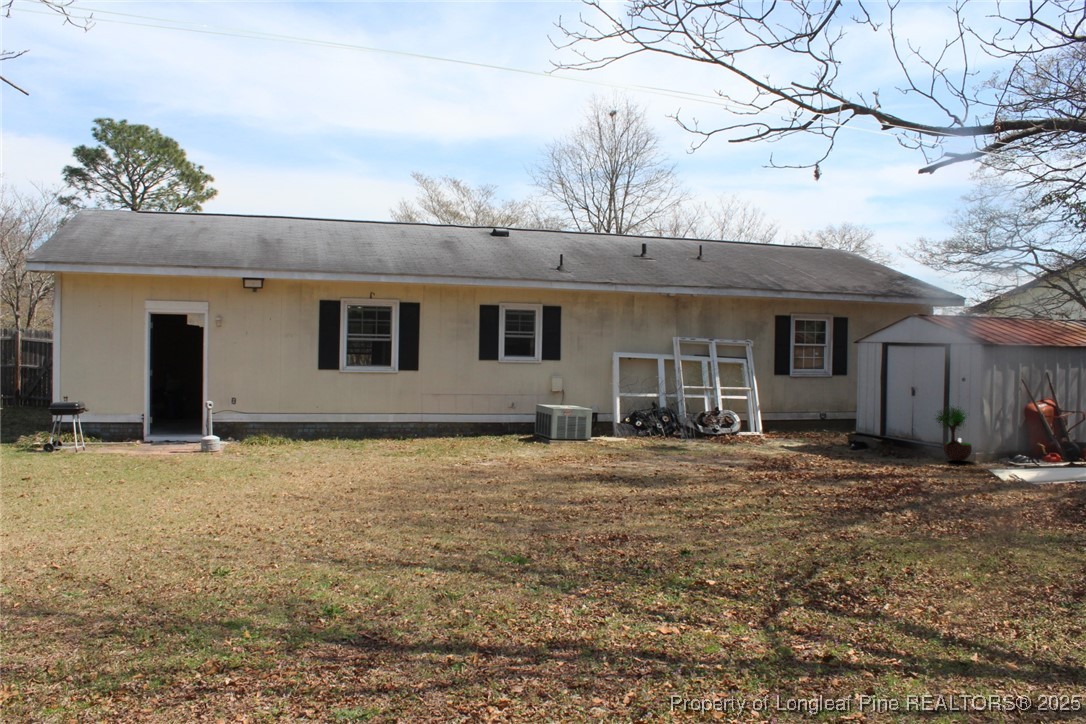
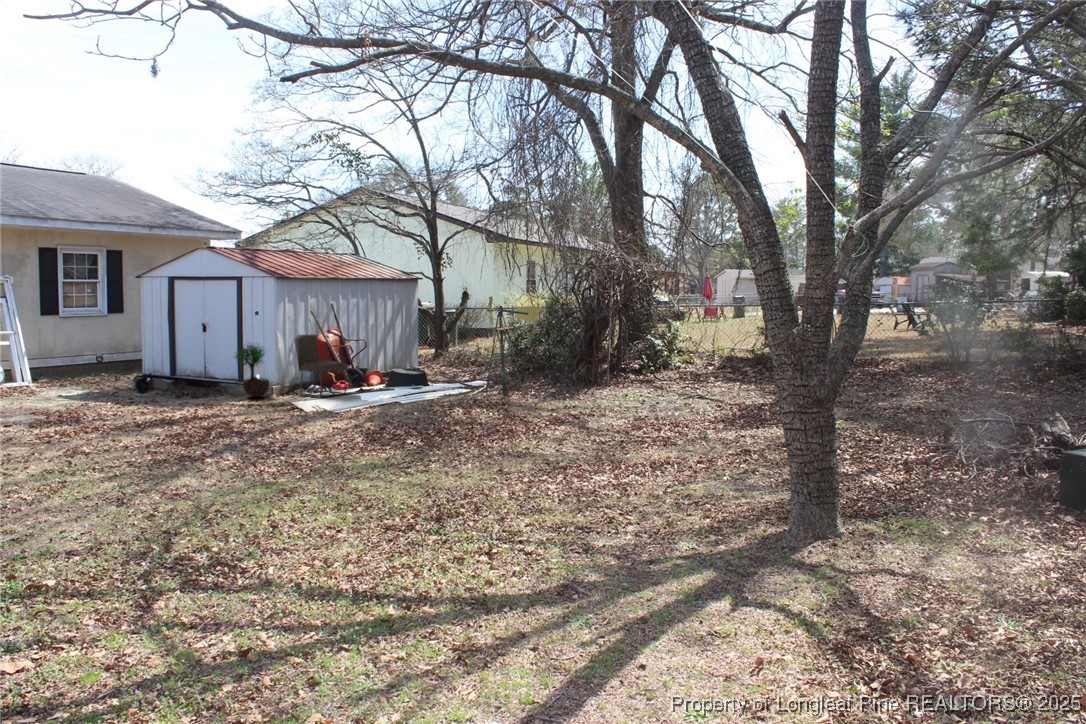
chair: none [1001,400,1064,468] -> present [294,334,347,398]

